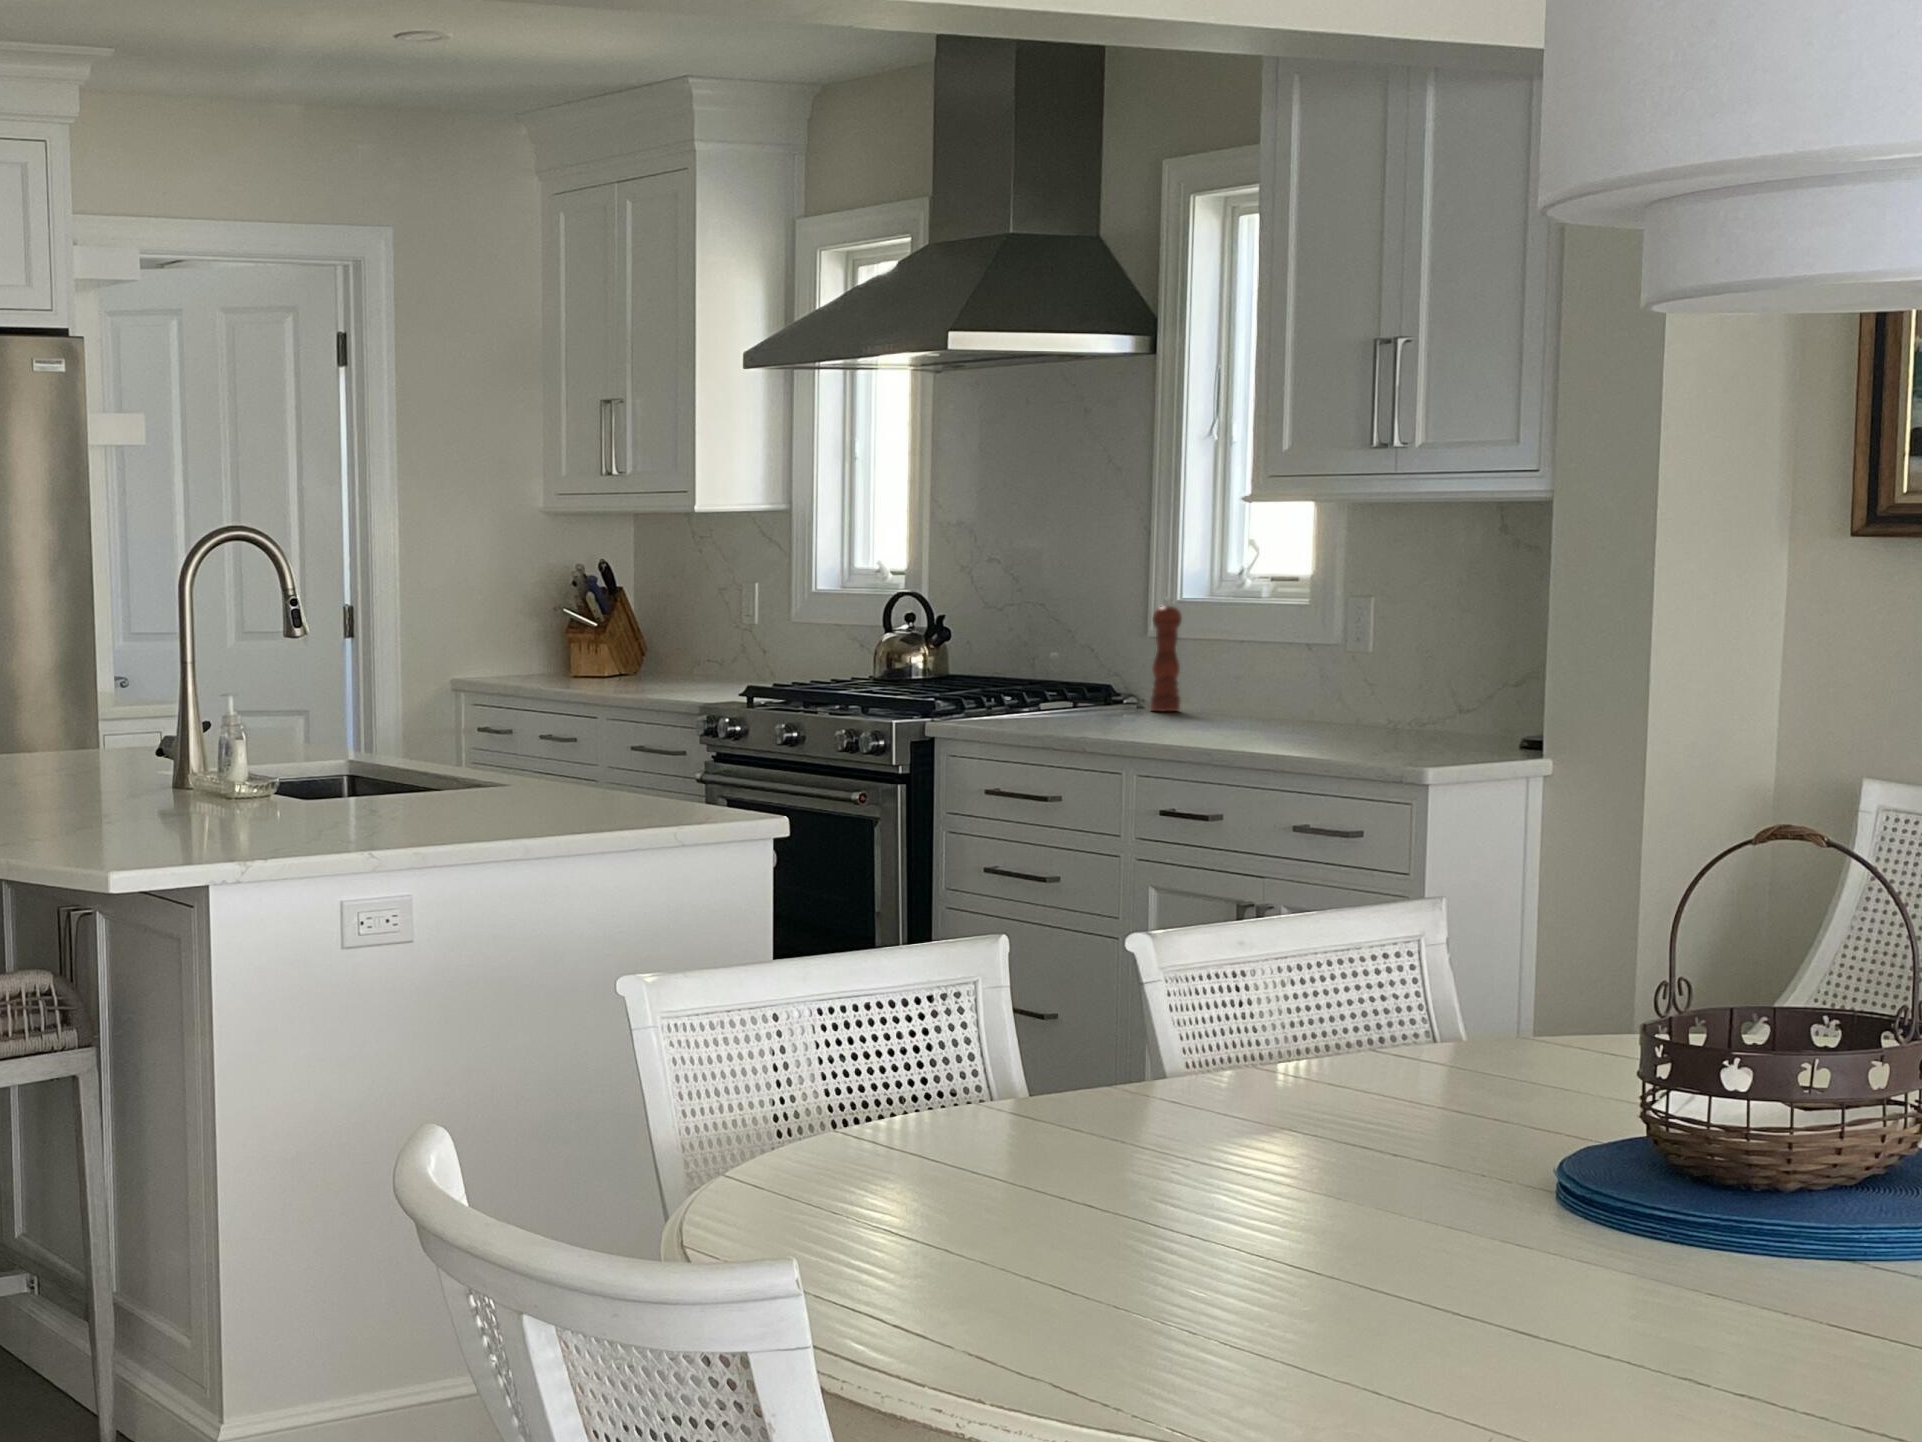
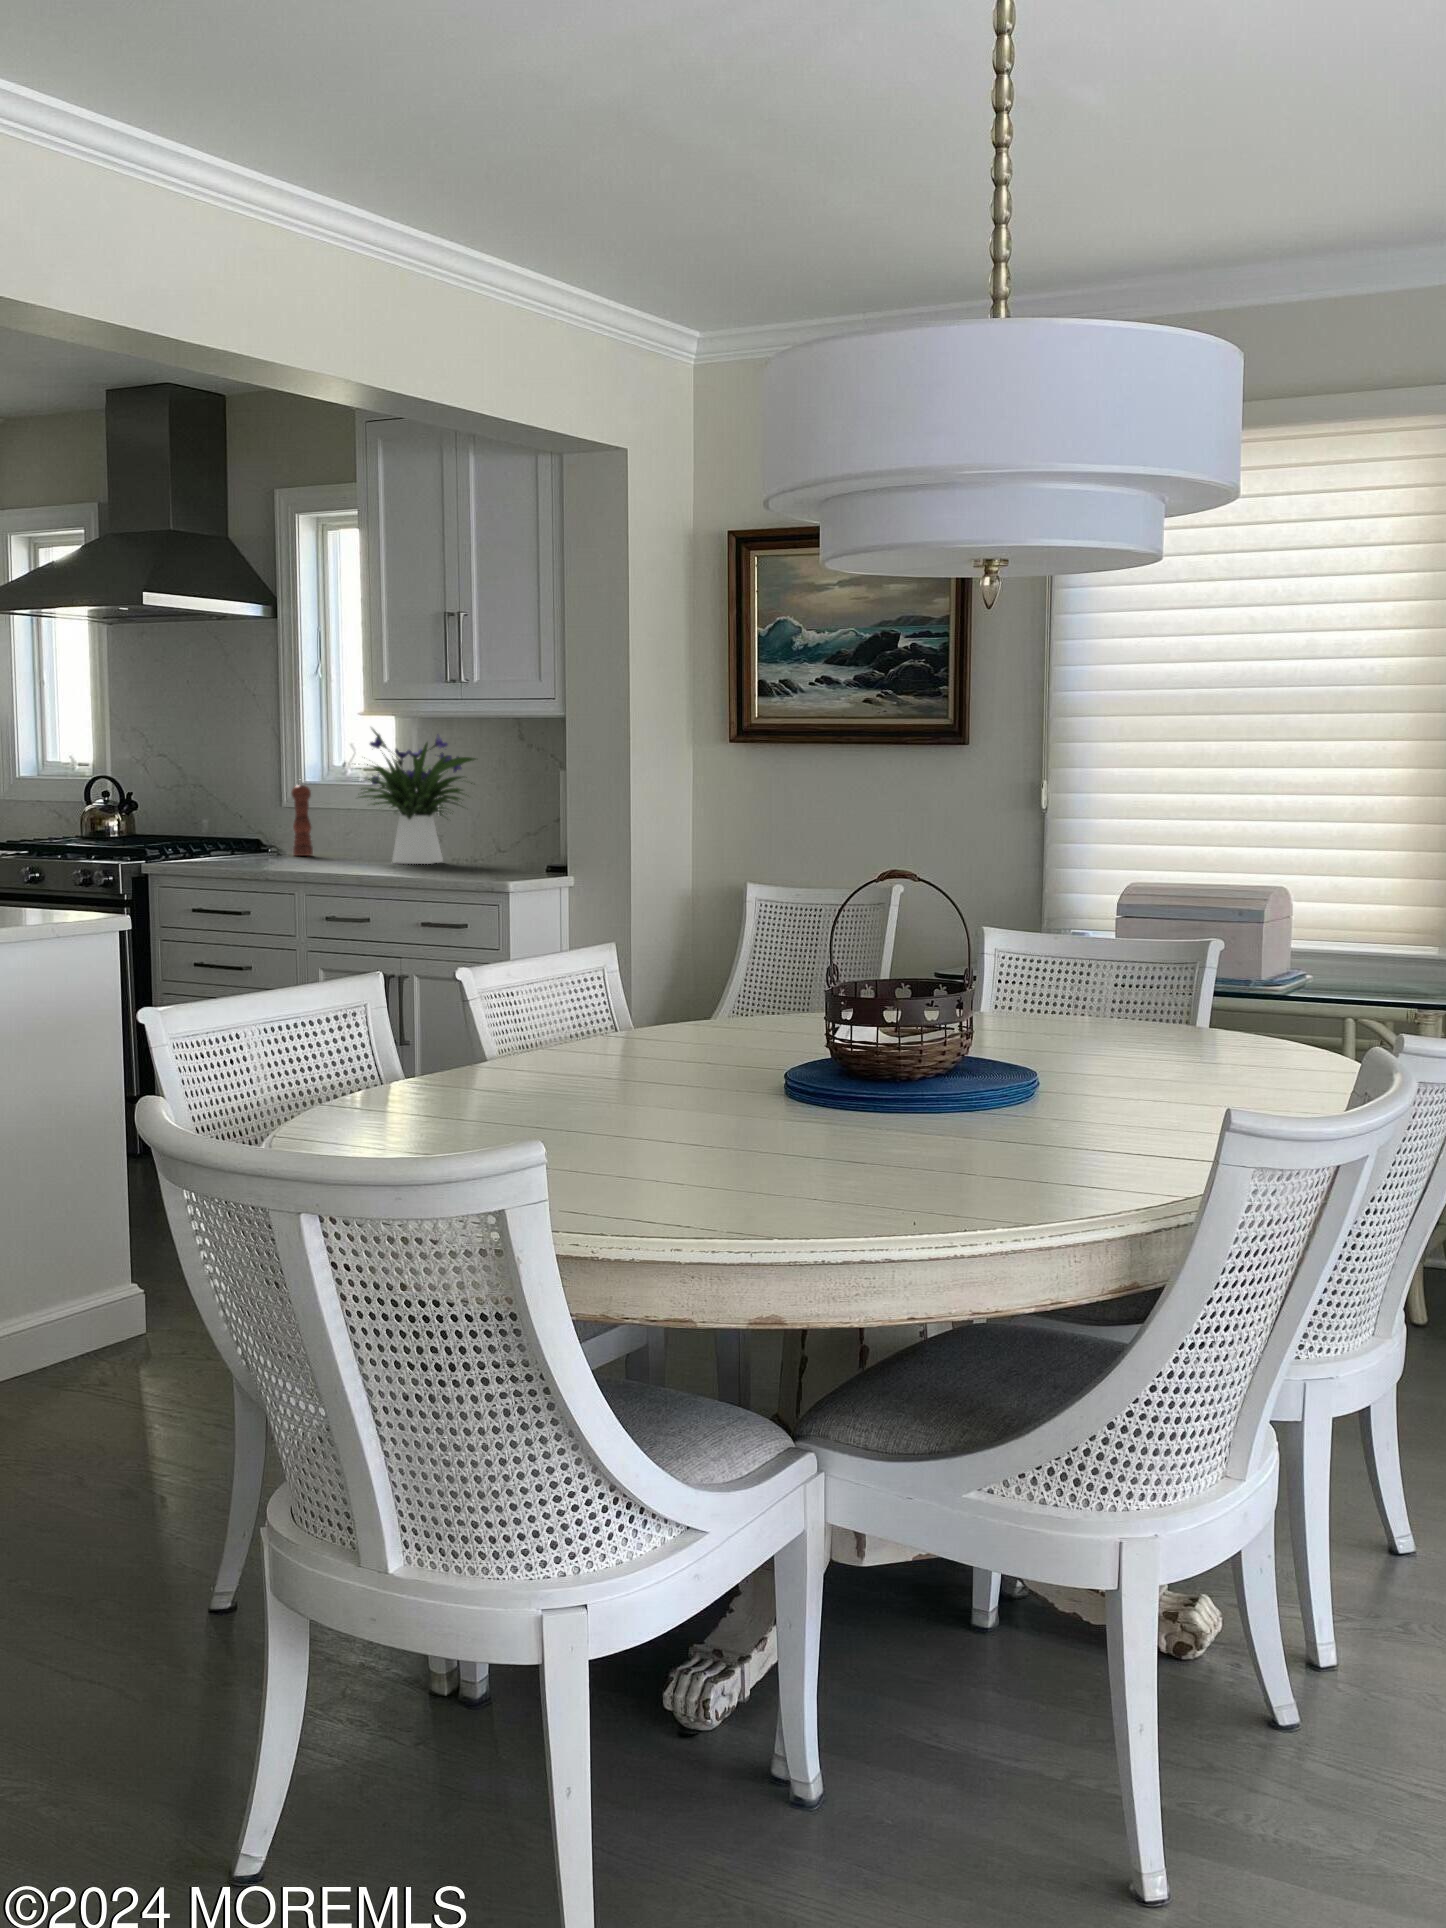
flower arrangement: none [1222,518,1433,730] -> present [360,729,476,864]

